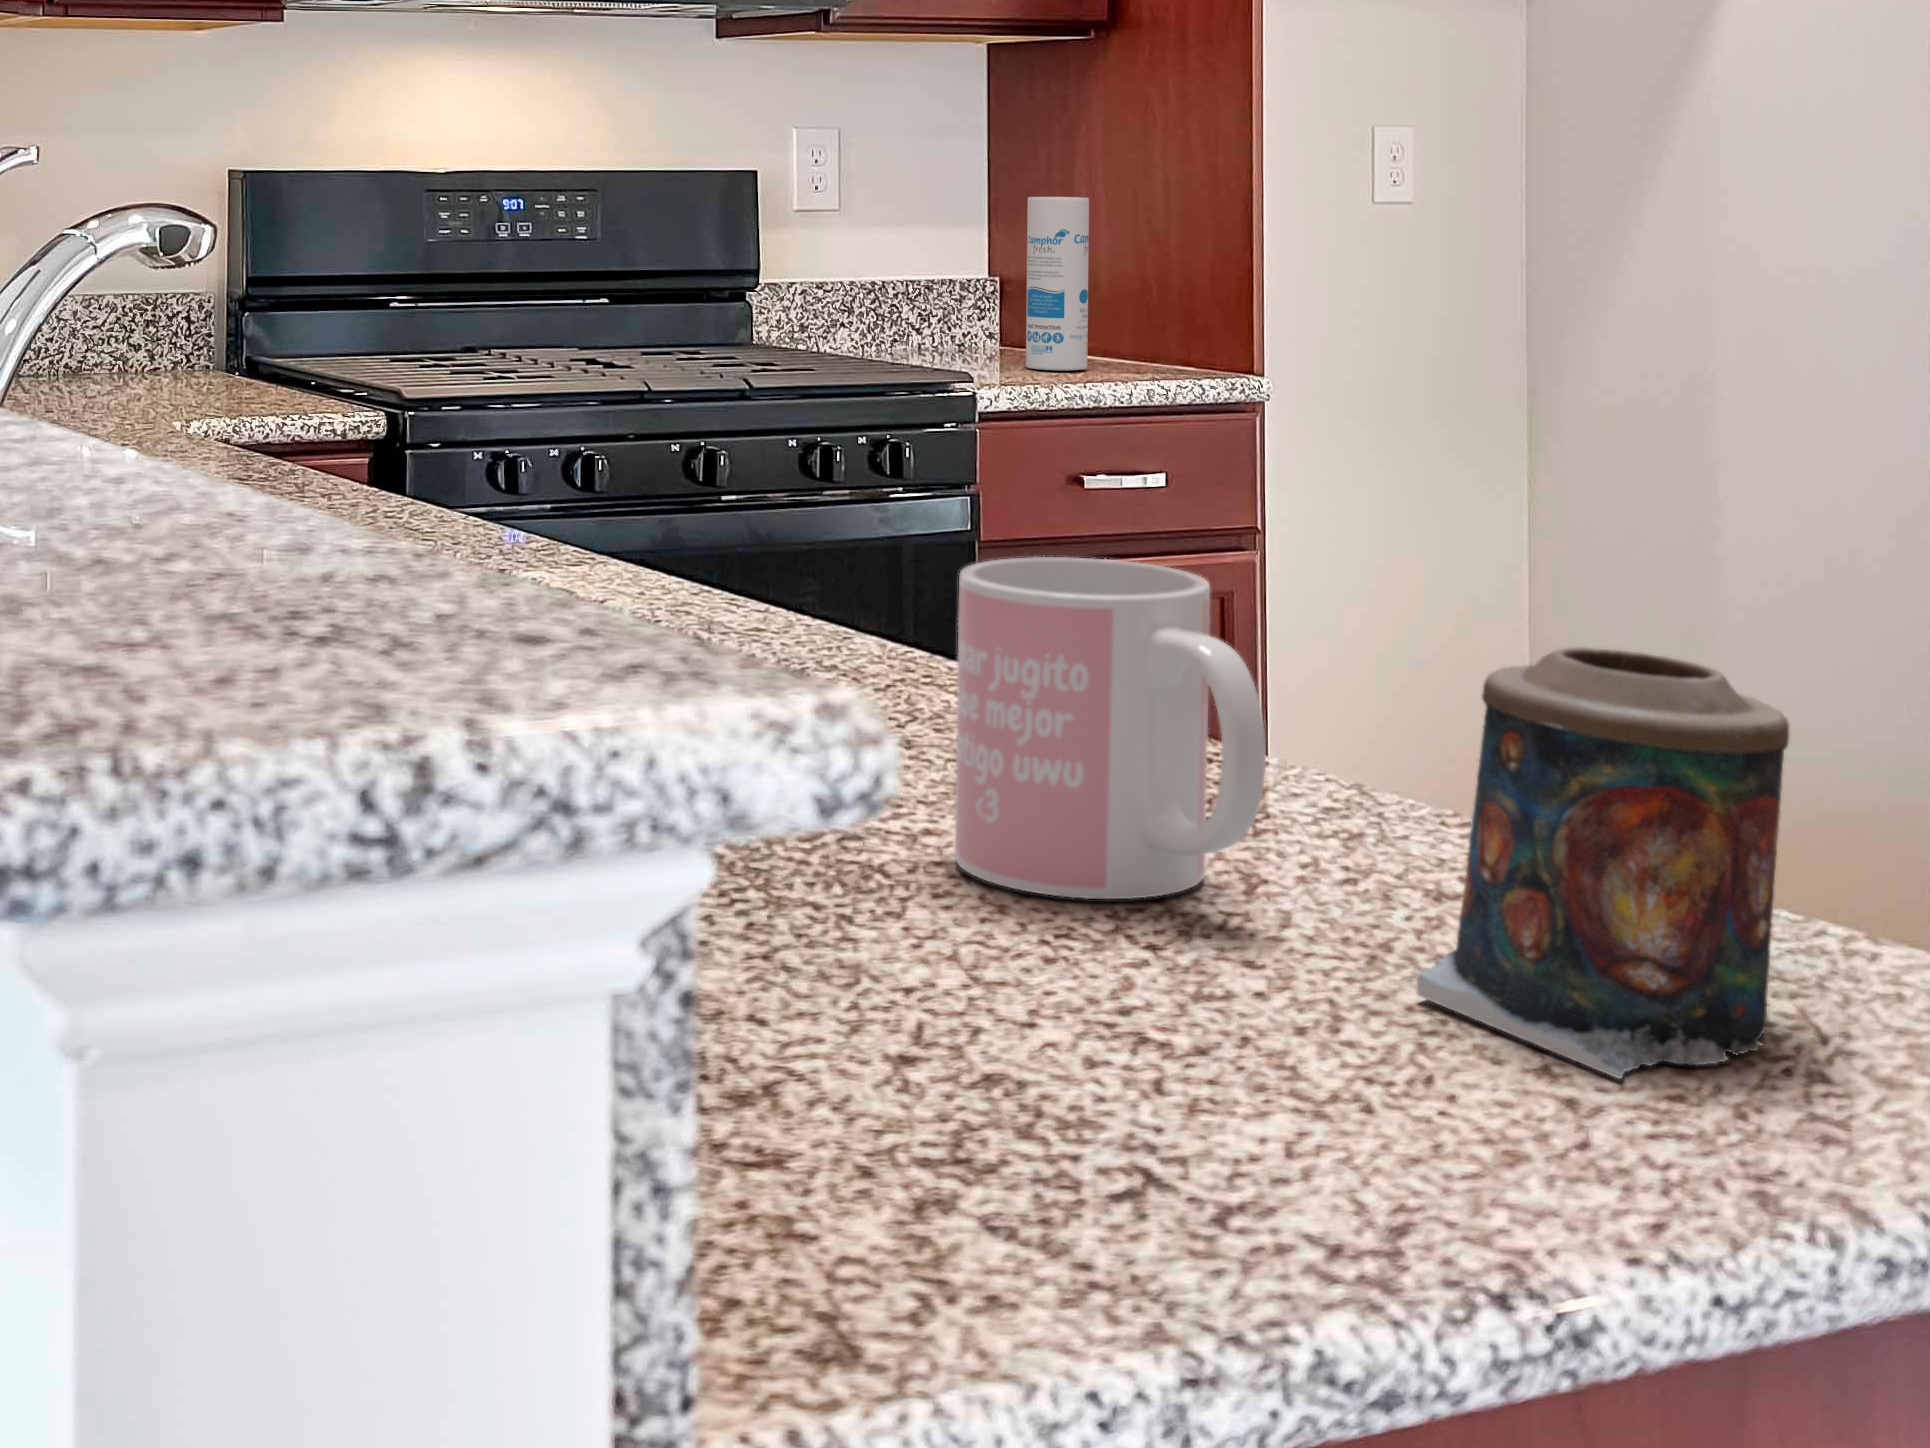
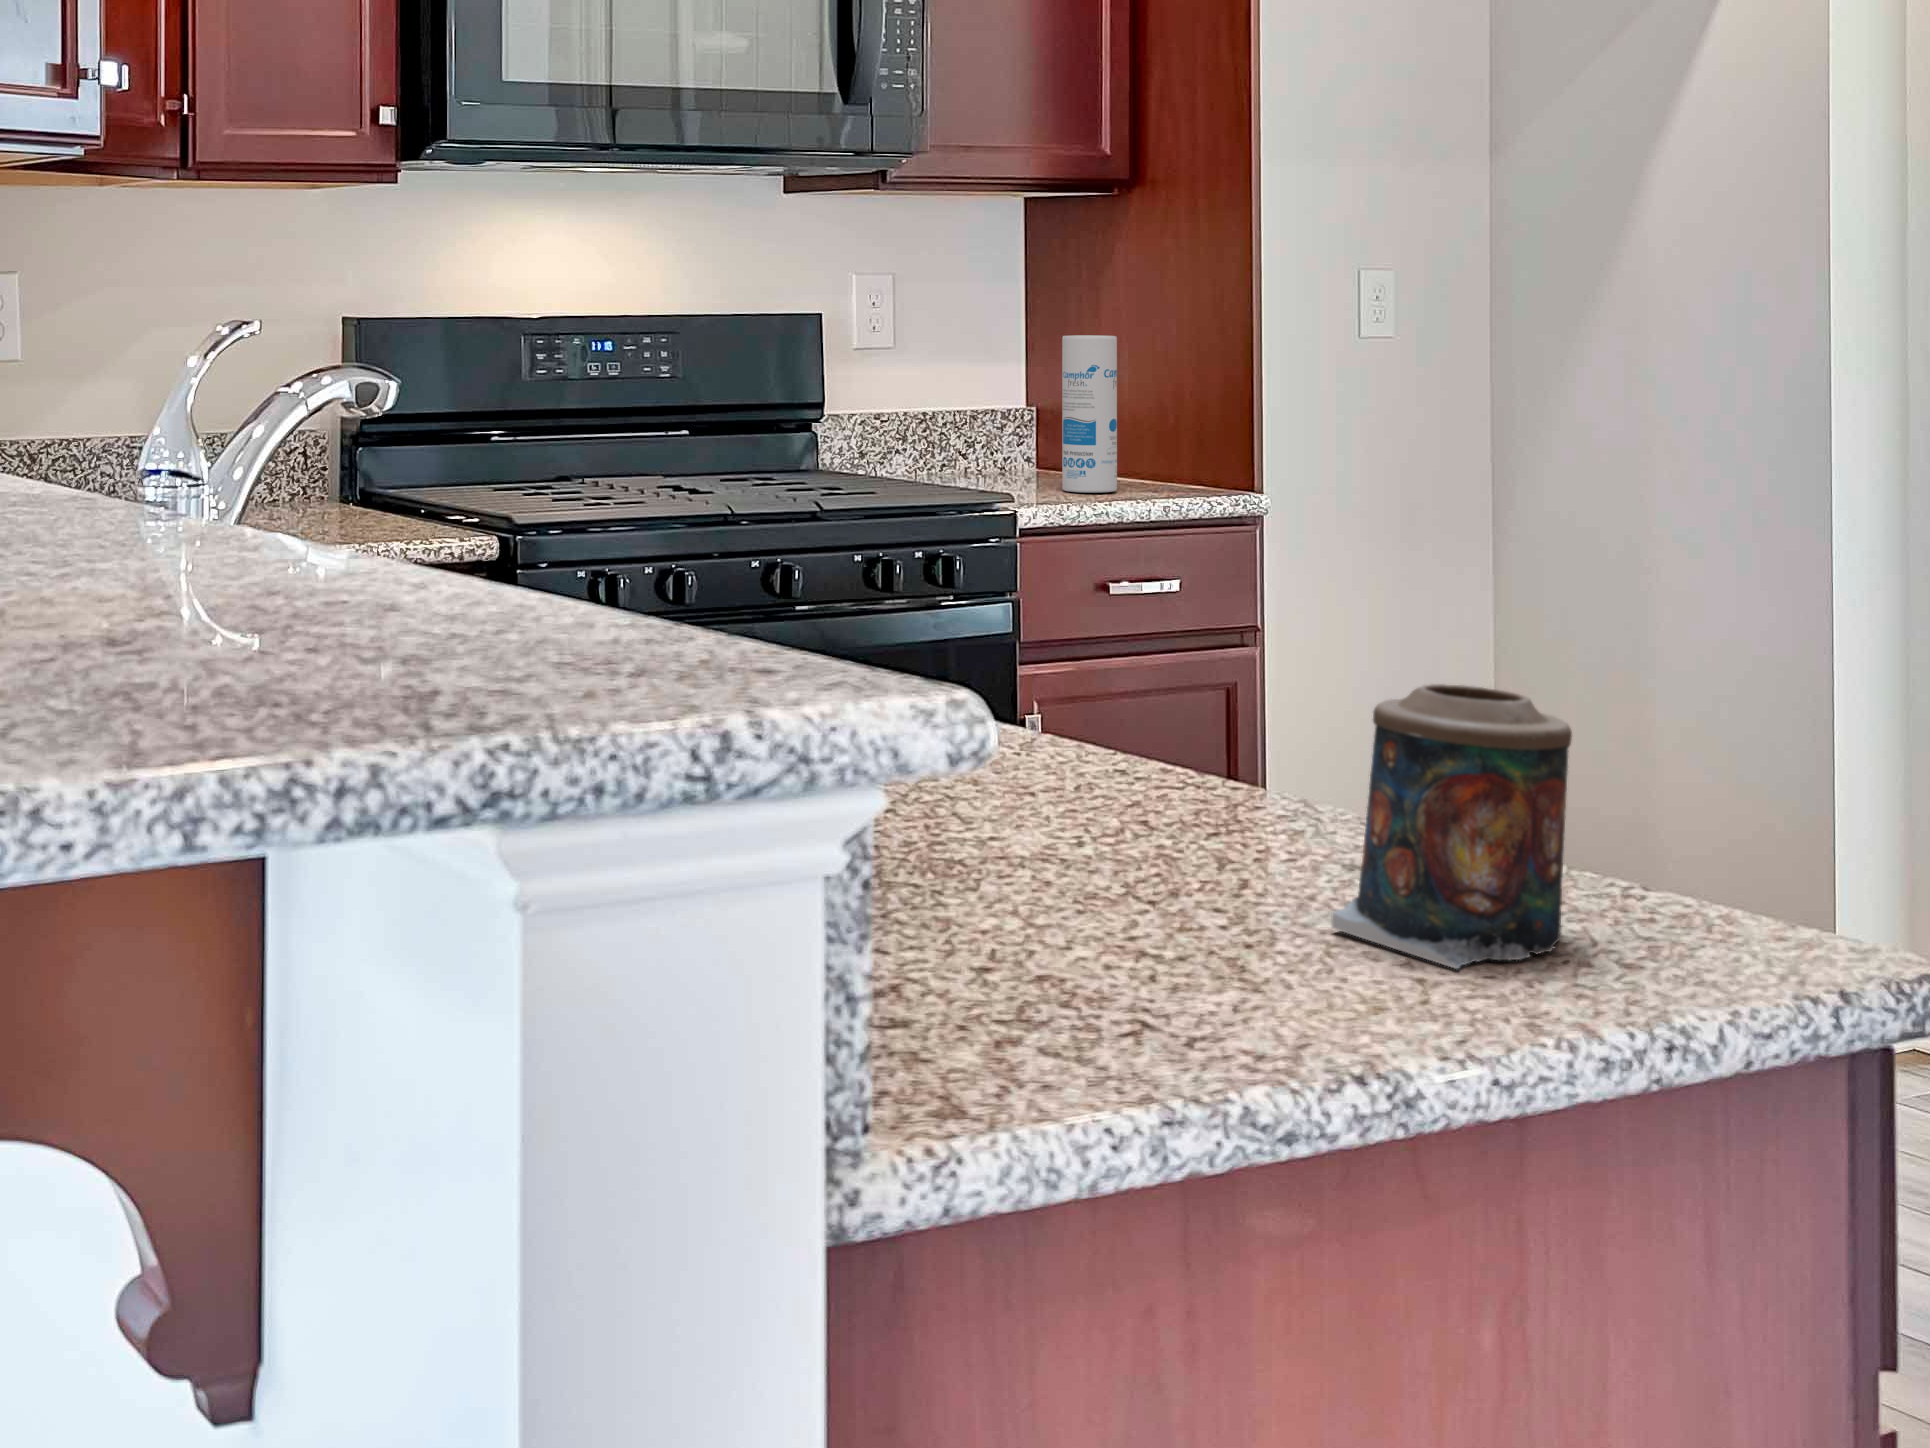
mug: present [955,557,1266,899] -> none [1013,635,1232,879]

